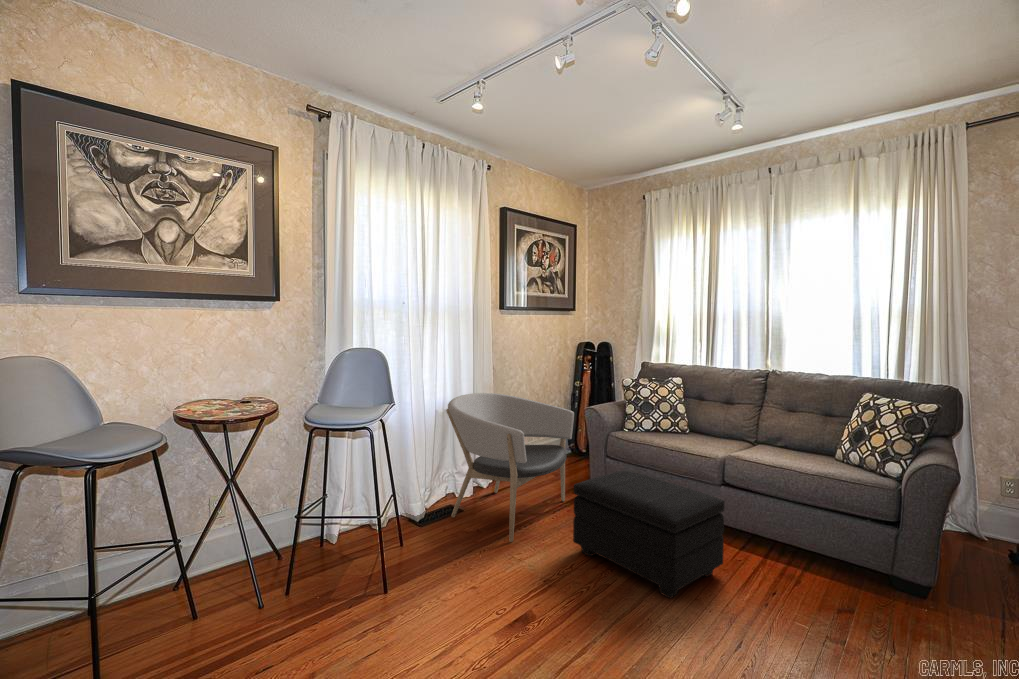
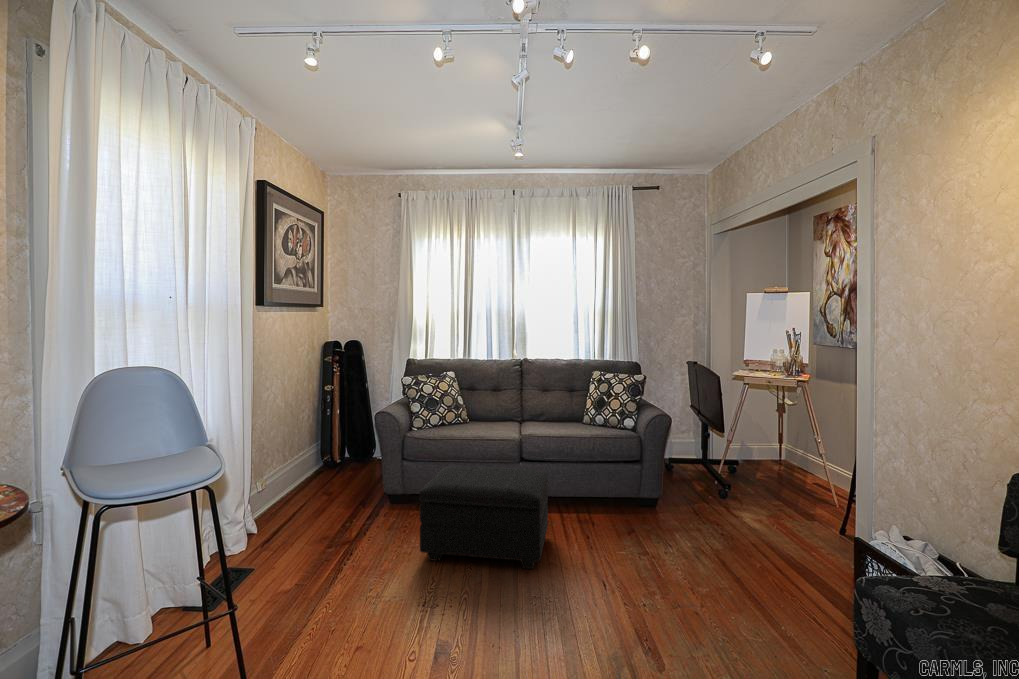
armchair: present [446,393,574,542] -> none [227,409,377,578]

